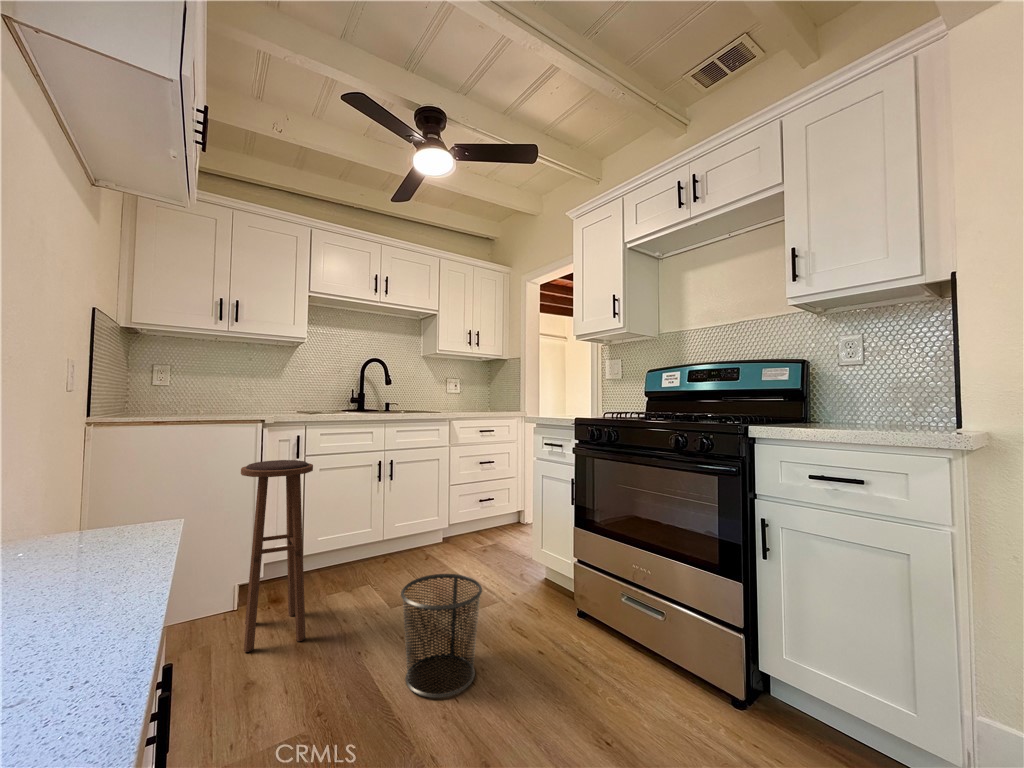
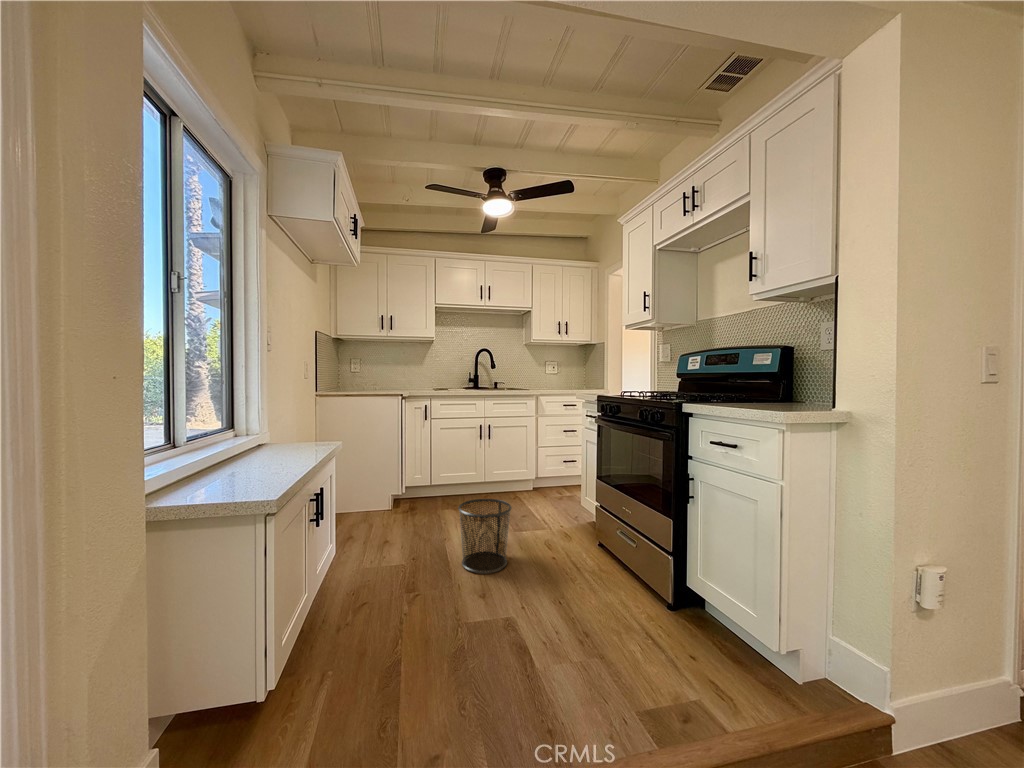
stool: present [241,460,313,652] -> none [381,419,423,533]

